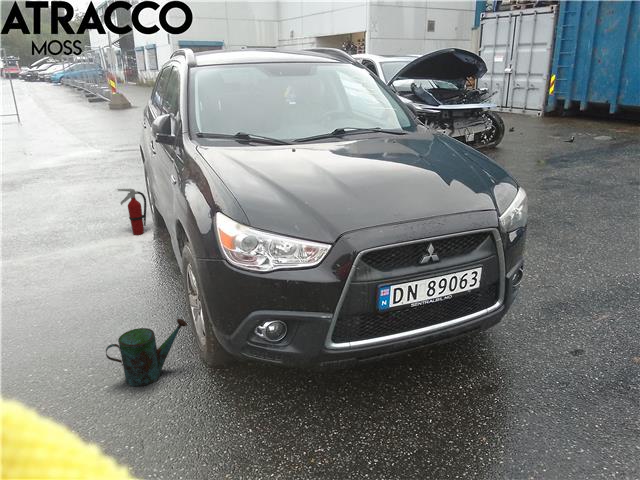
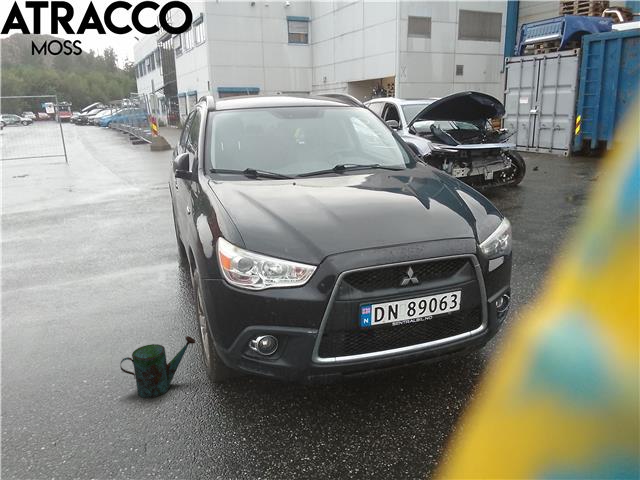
fire extinguisher: present [117,189,146,235] -> none [146,221,173,265]

